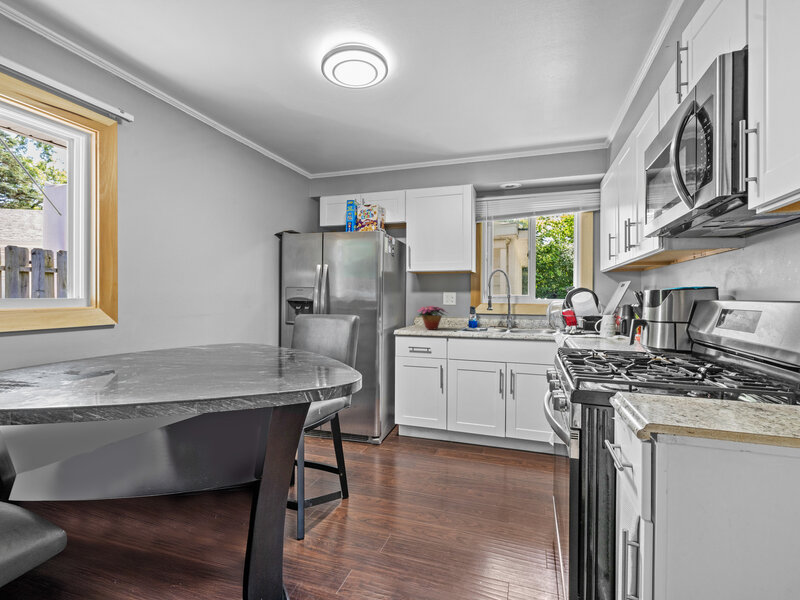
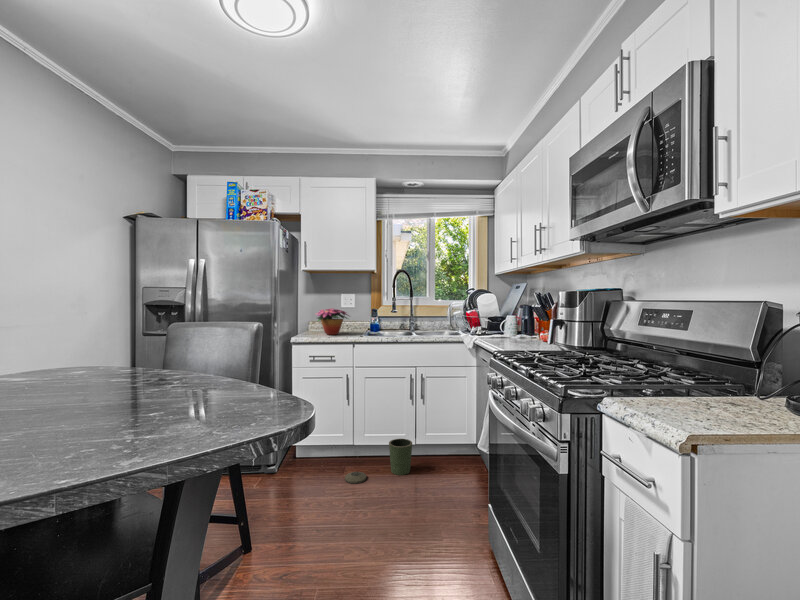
trash can: none [435,426,498,459] -> present [345,439,412,484]

